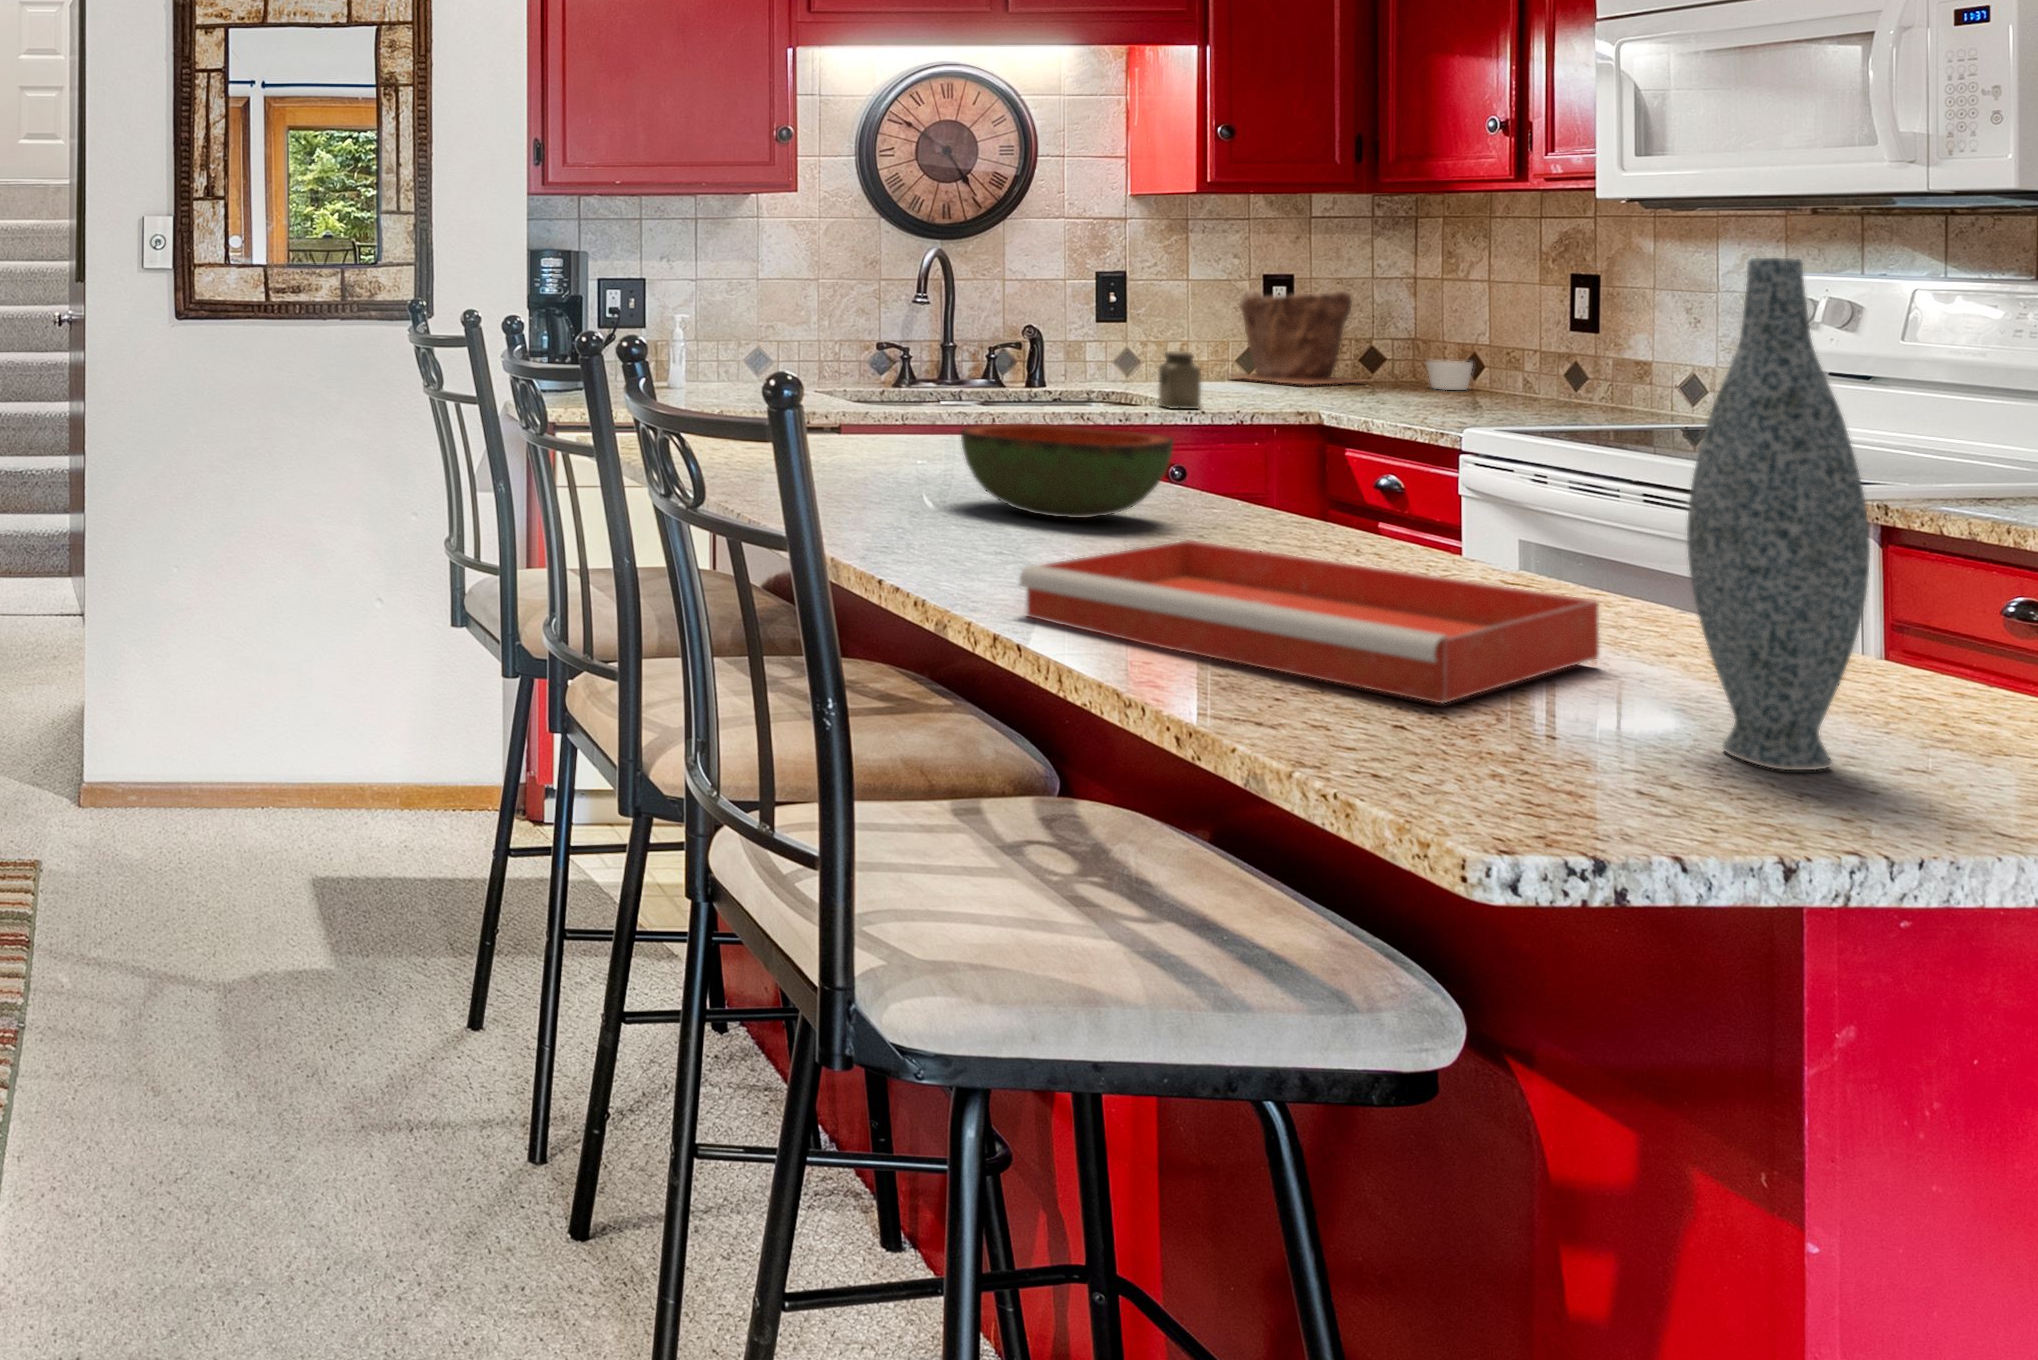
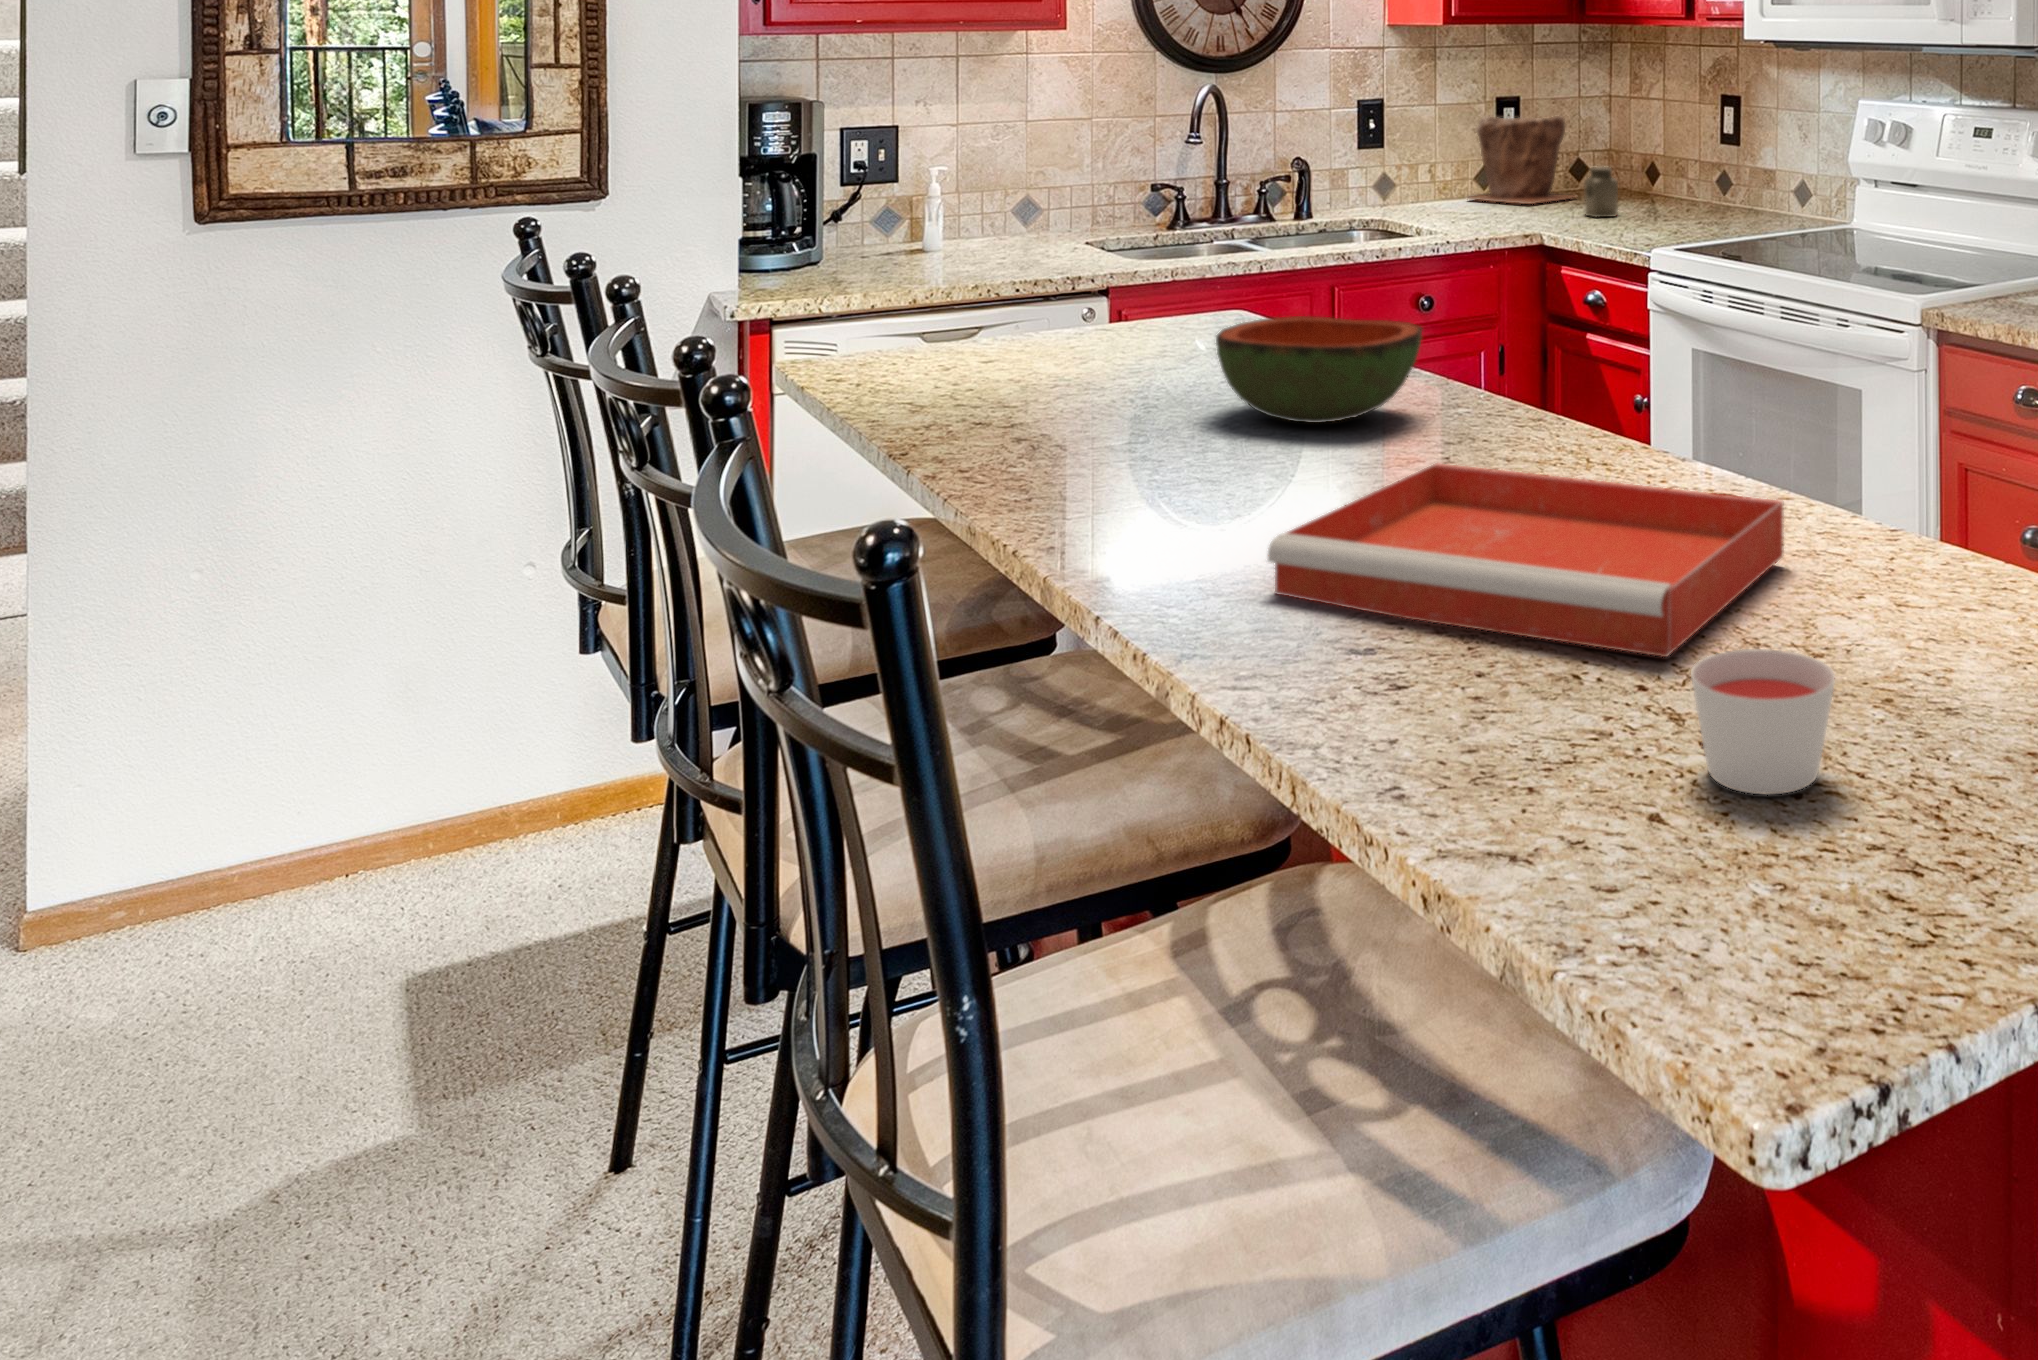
vase: present [1687,258,1870,770] -> none [1863,193,1995,687]
salt shaker: present [1158,351,1201,409] -> present [1584,166,1618,217]
candle: present [1427,361,1472,390] -> present [1691,649,1835,794]

